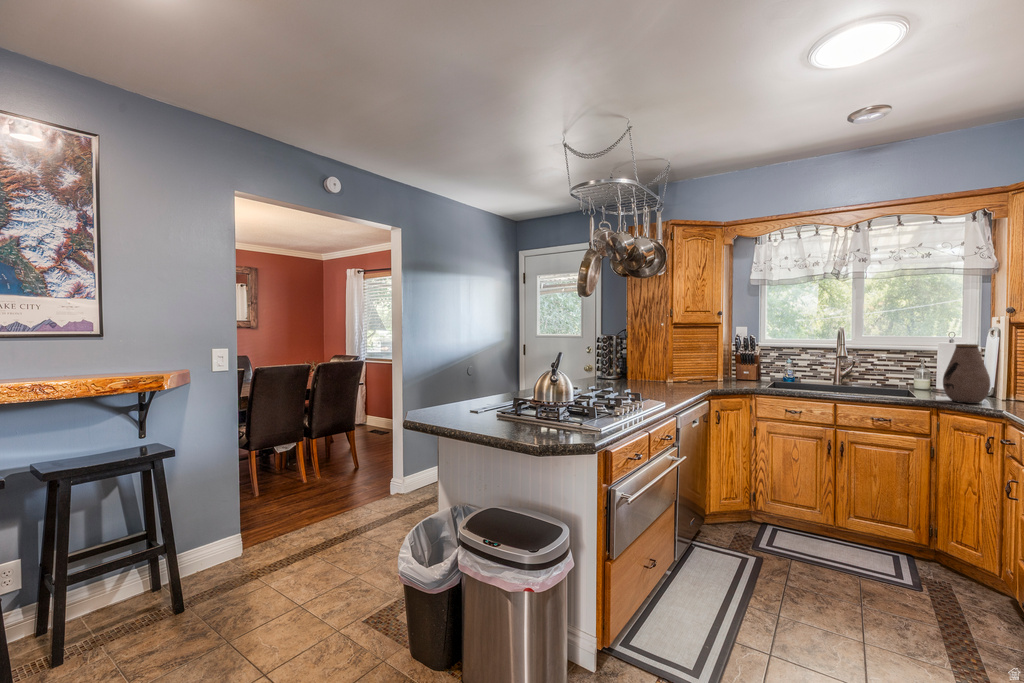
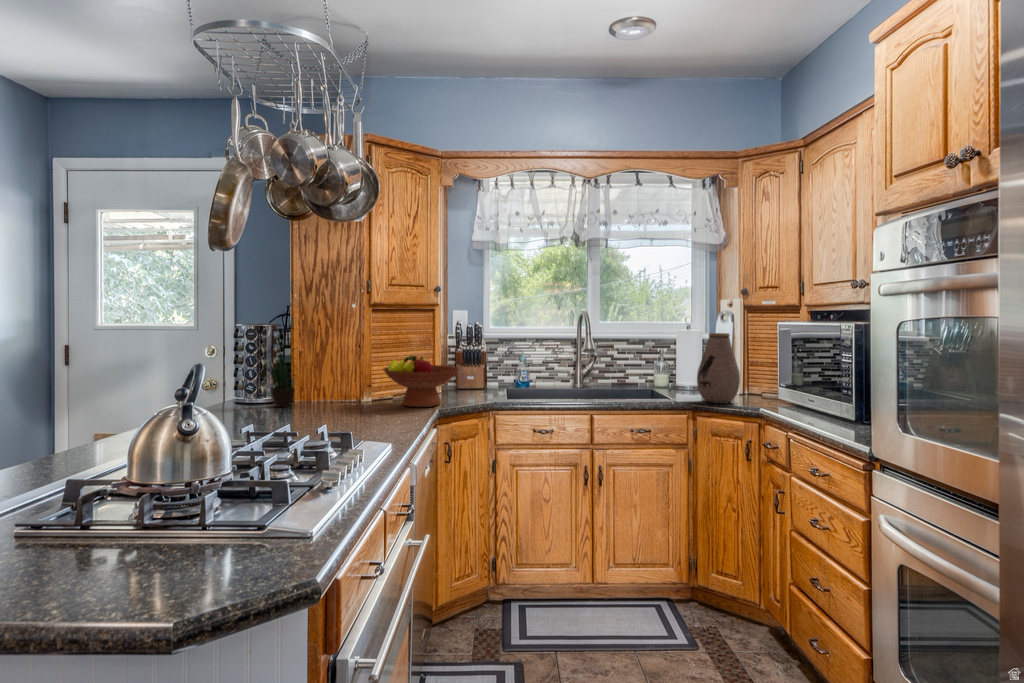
potted plant: none [605,333,630,382] -> present [269,344,295,407]
fruit bowl: none [677,355,730,388] -> present [383,356,460,407]

